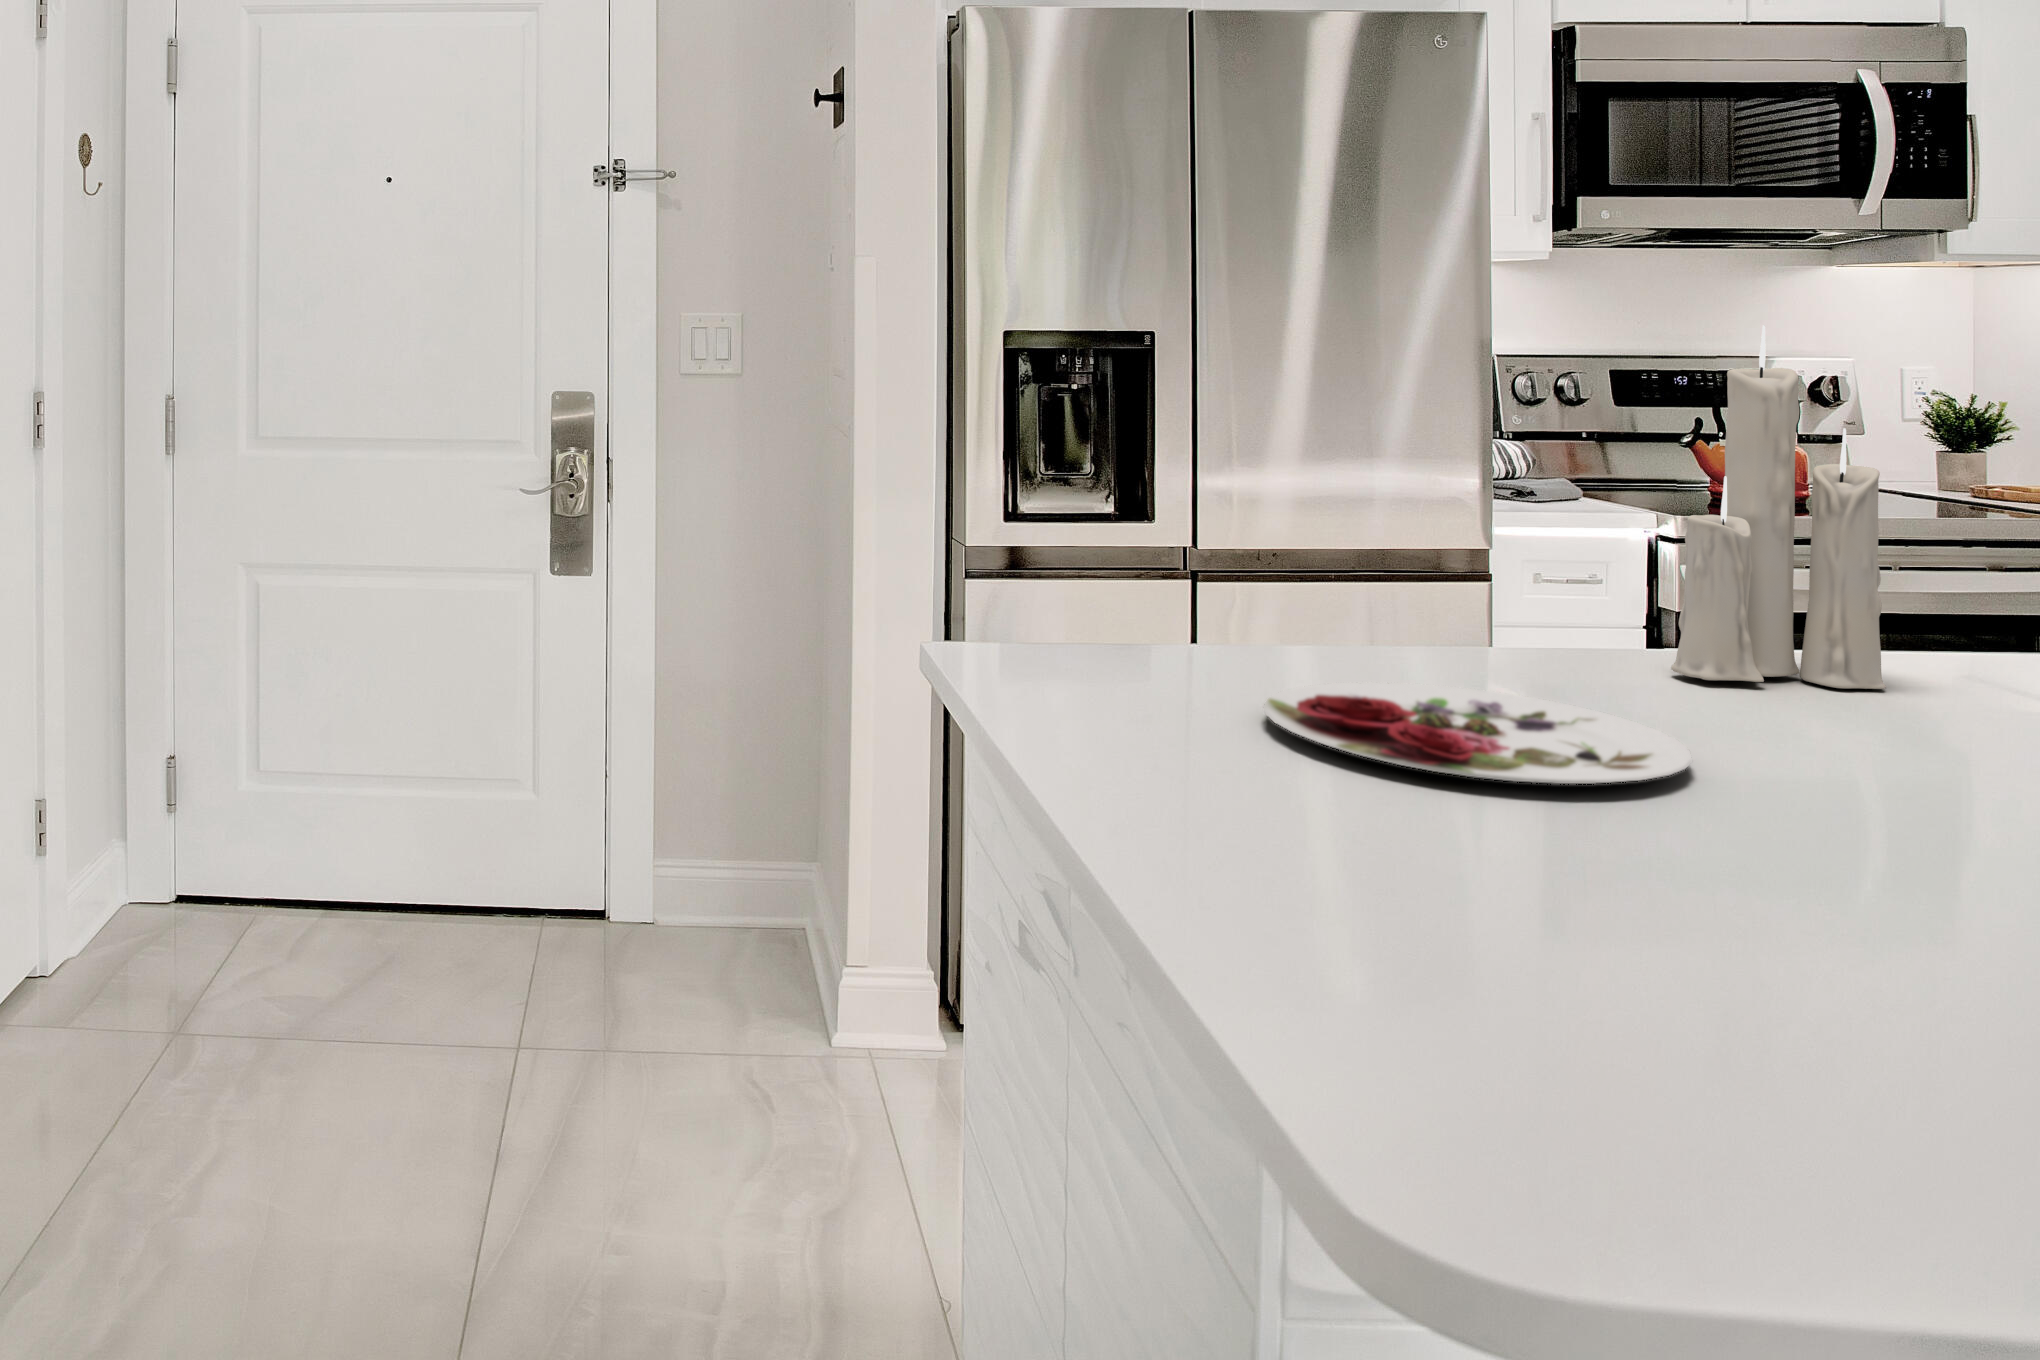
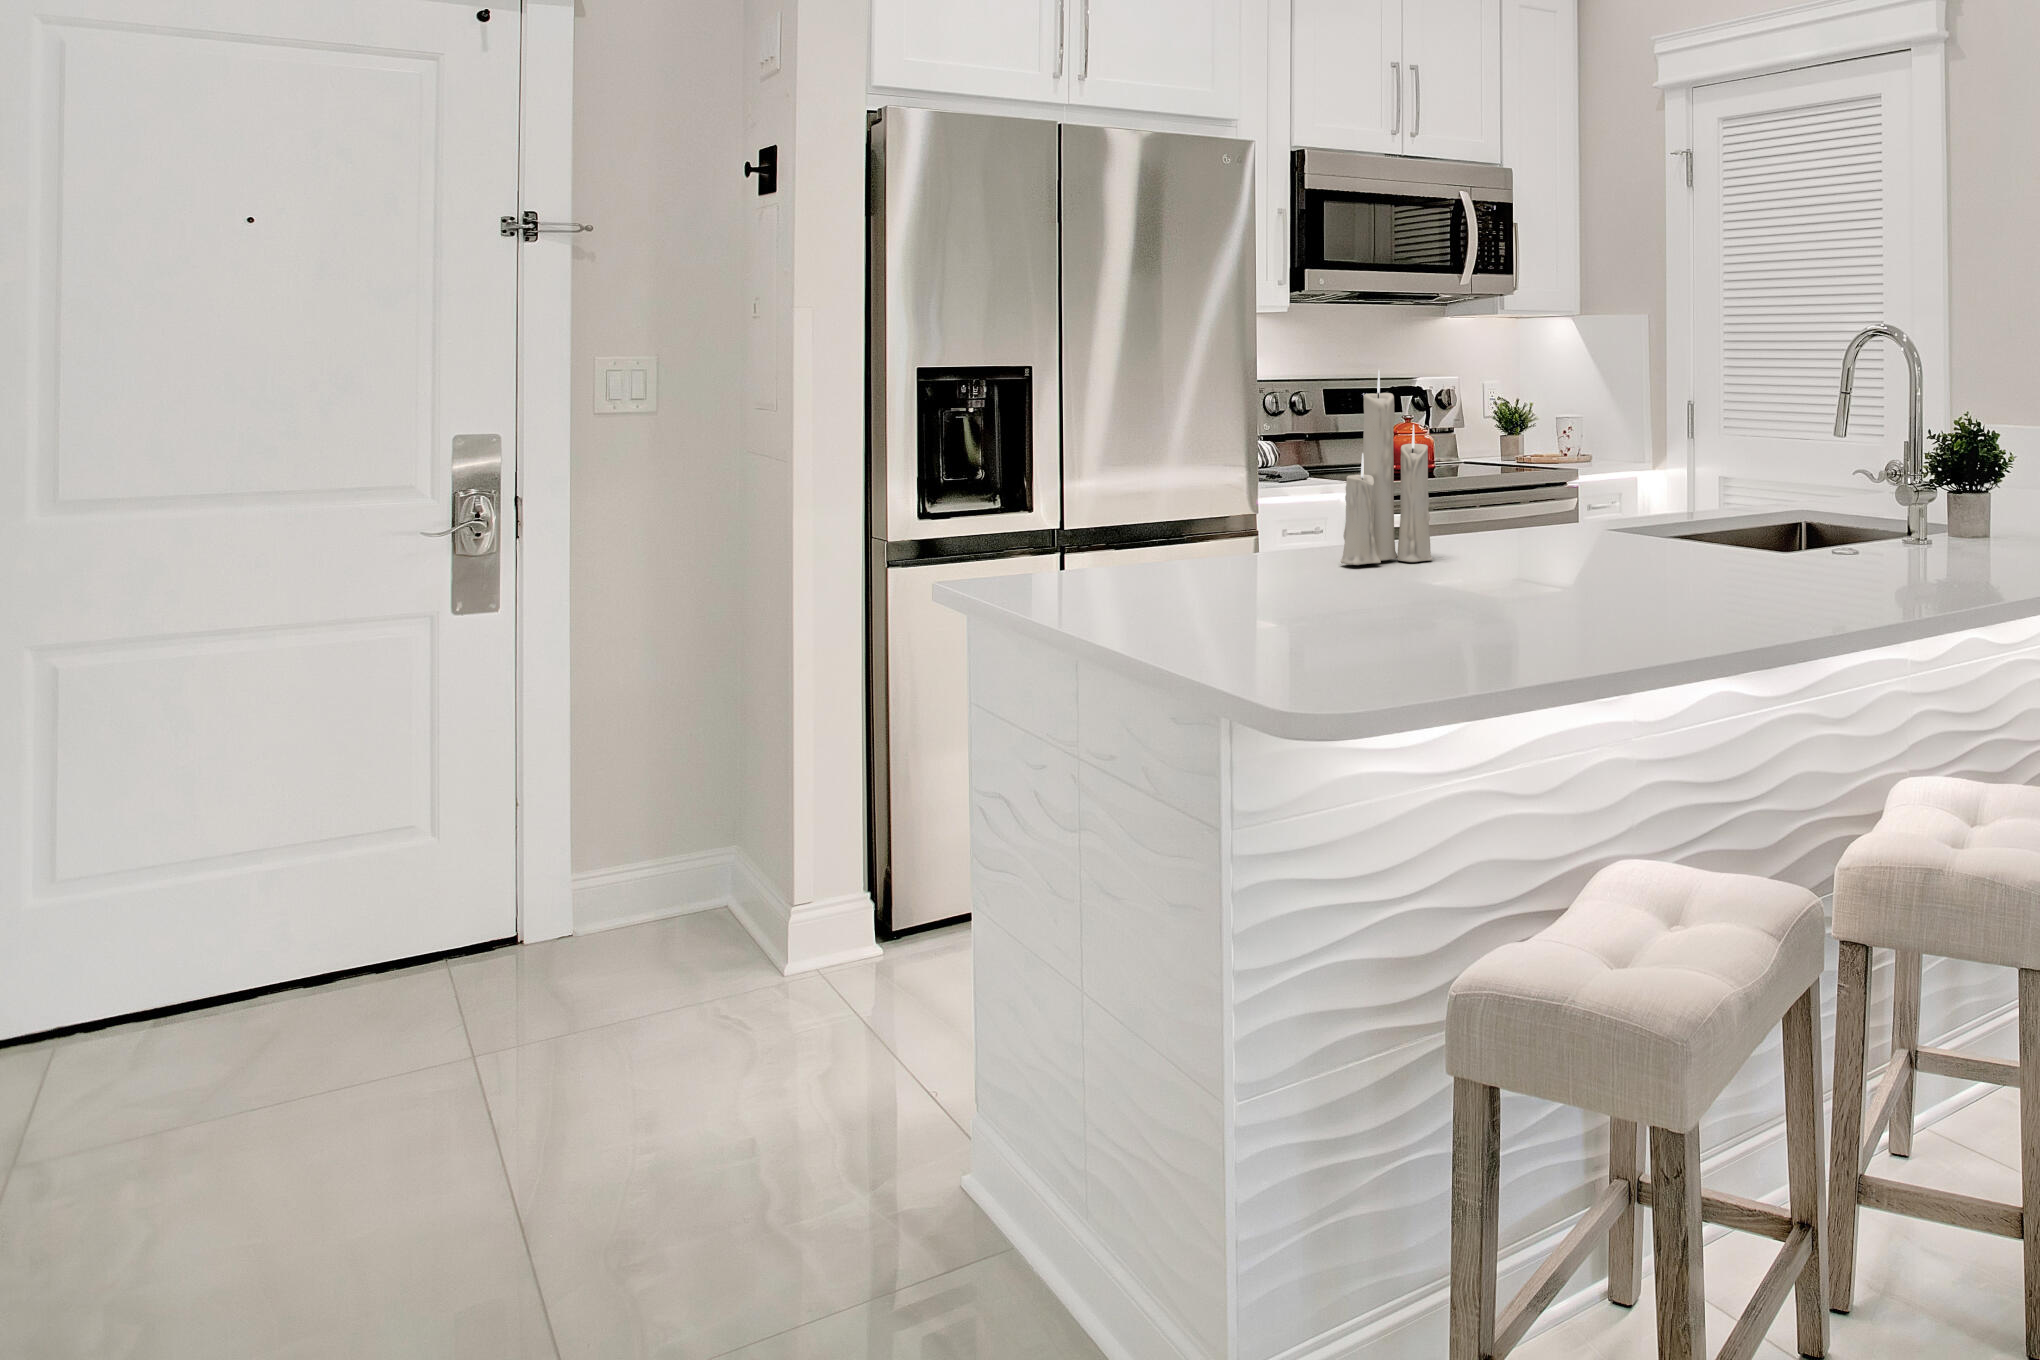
plate: present [1264,683,1692,784] -> none [1137,581,1342,619]

